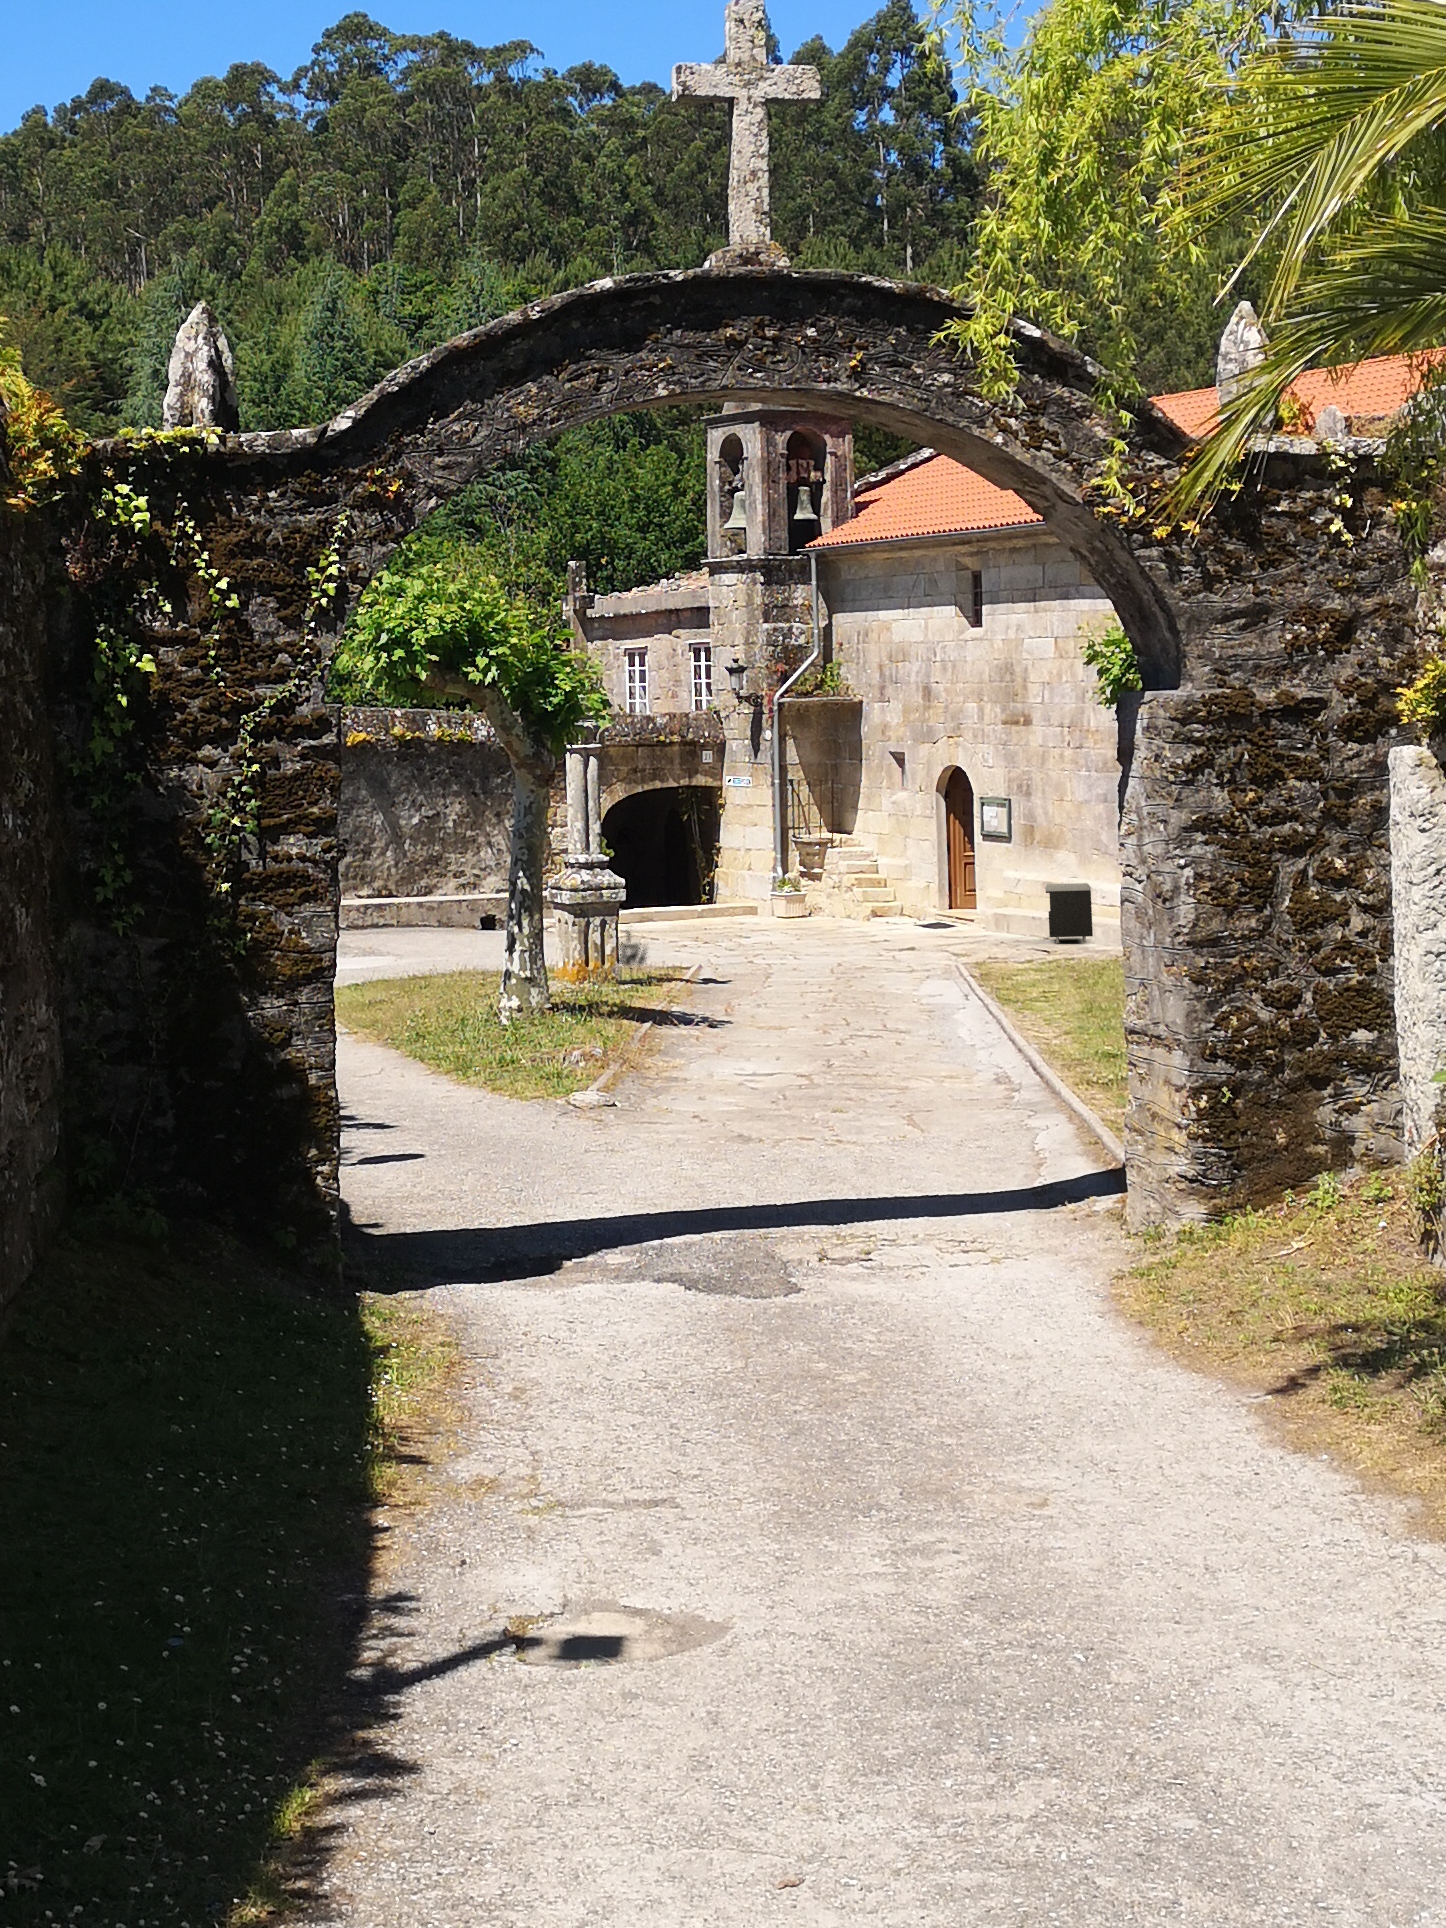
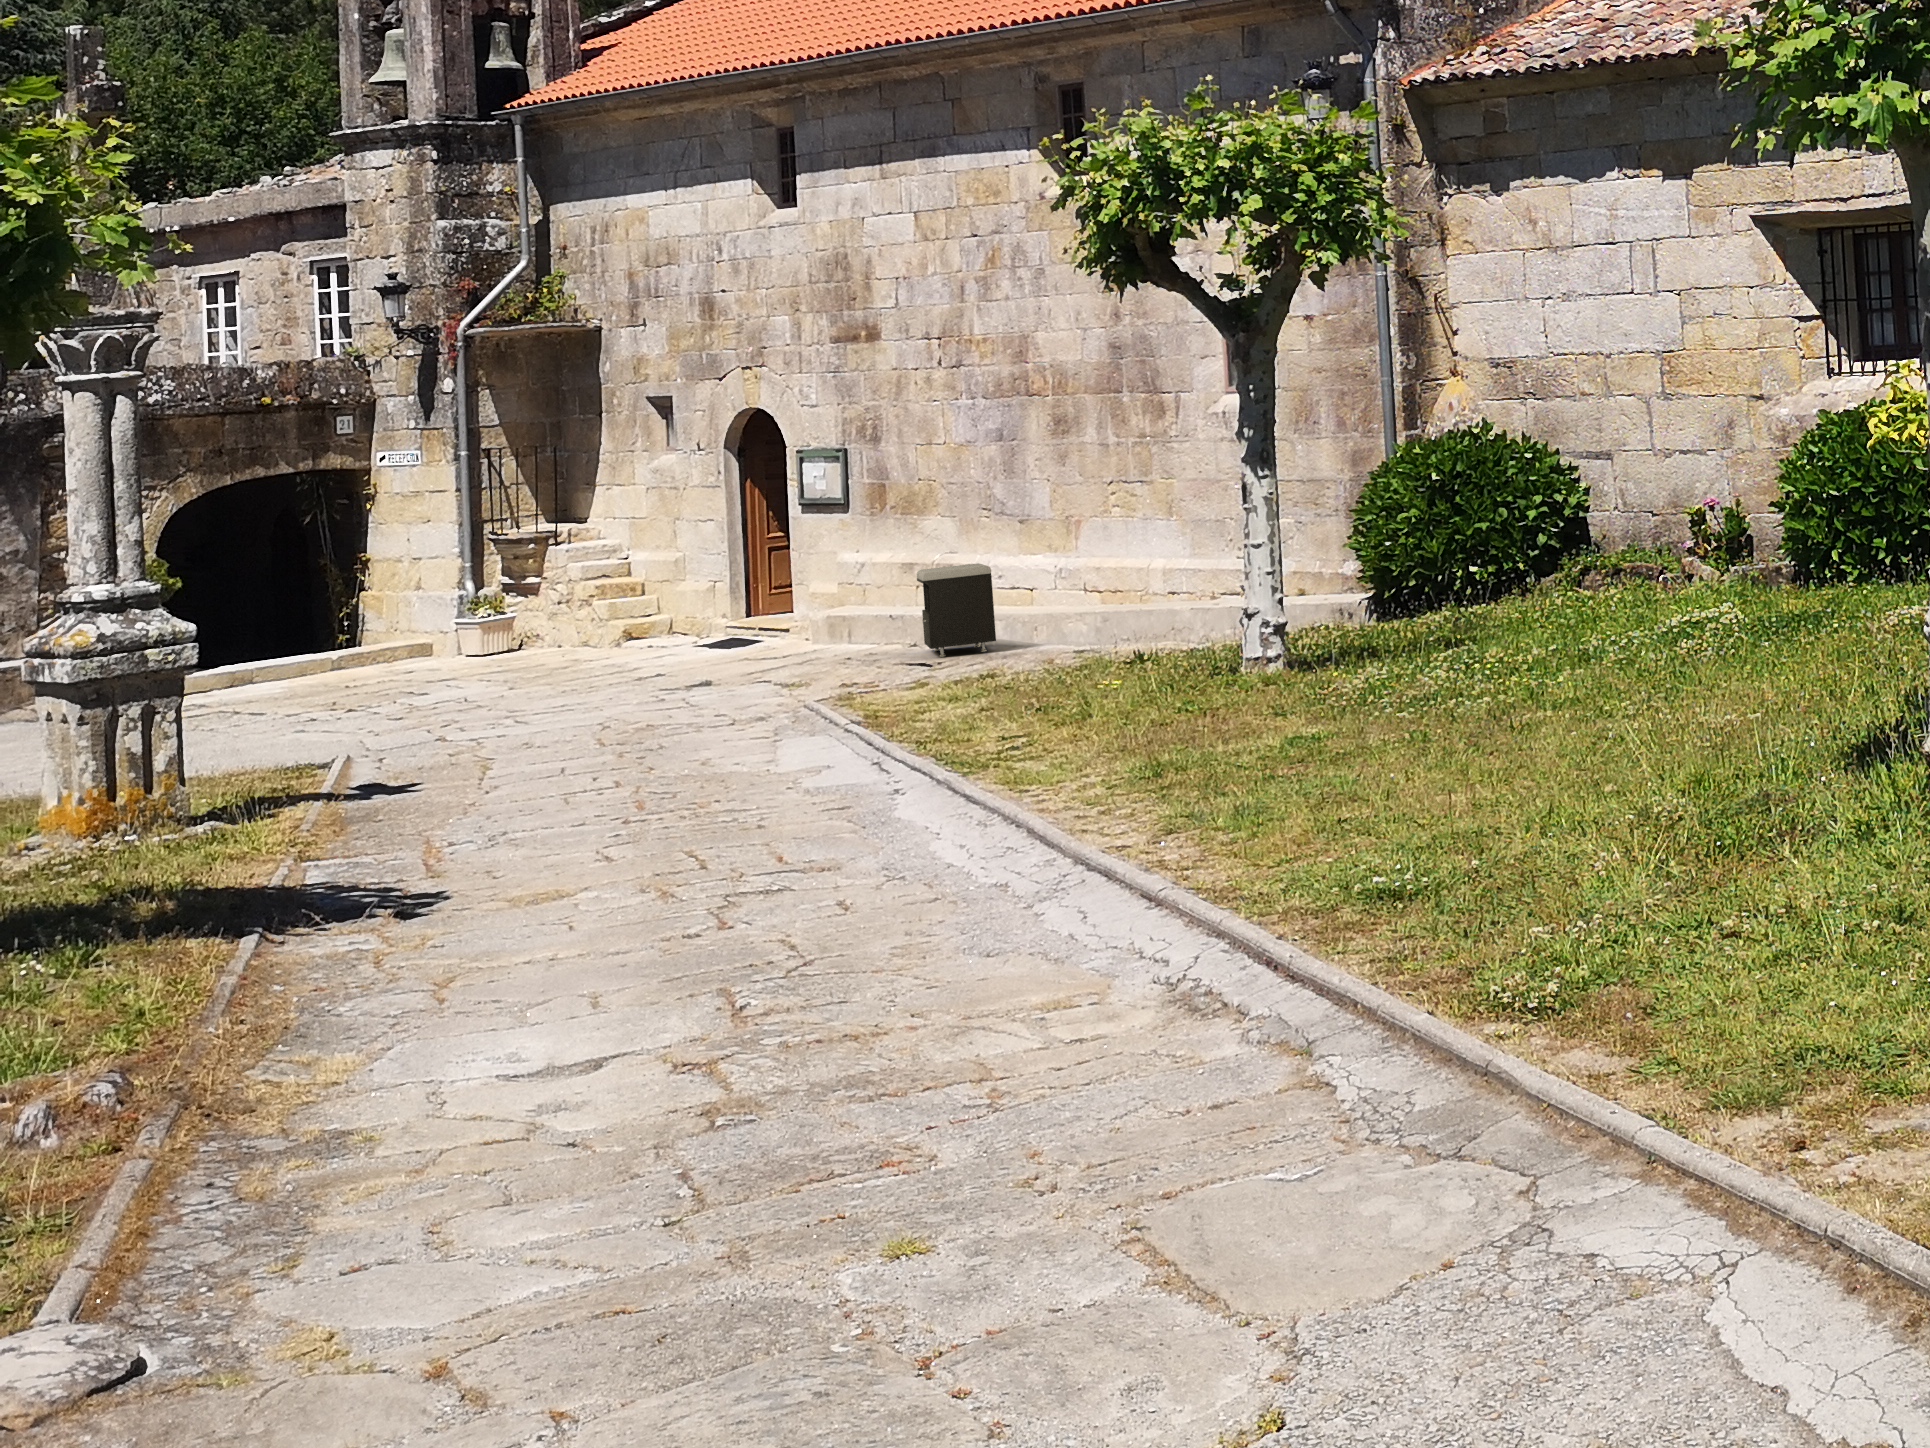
potted tree: present [616,930,647,983] -> none [161,711,245,824]

